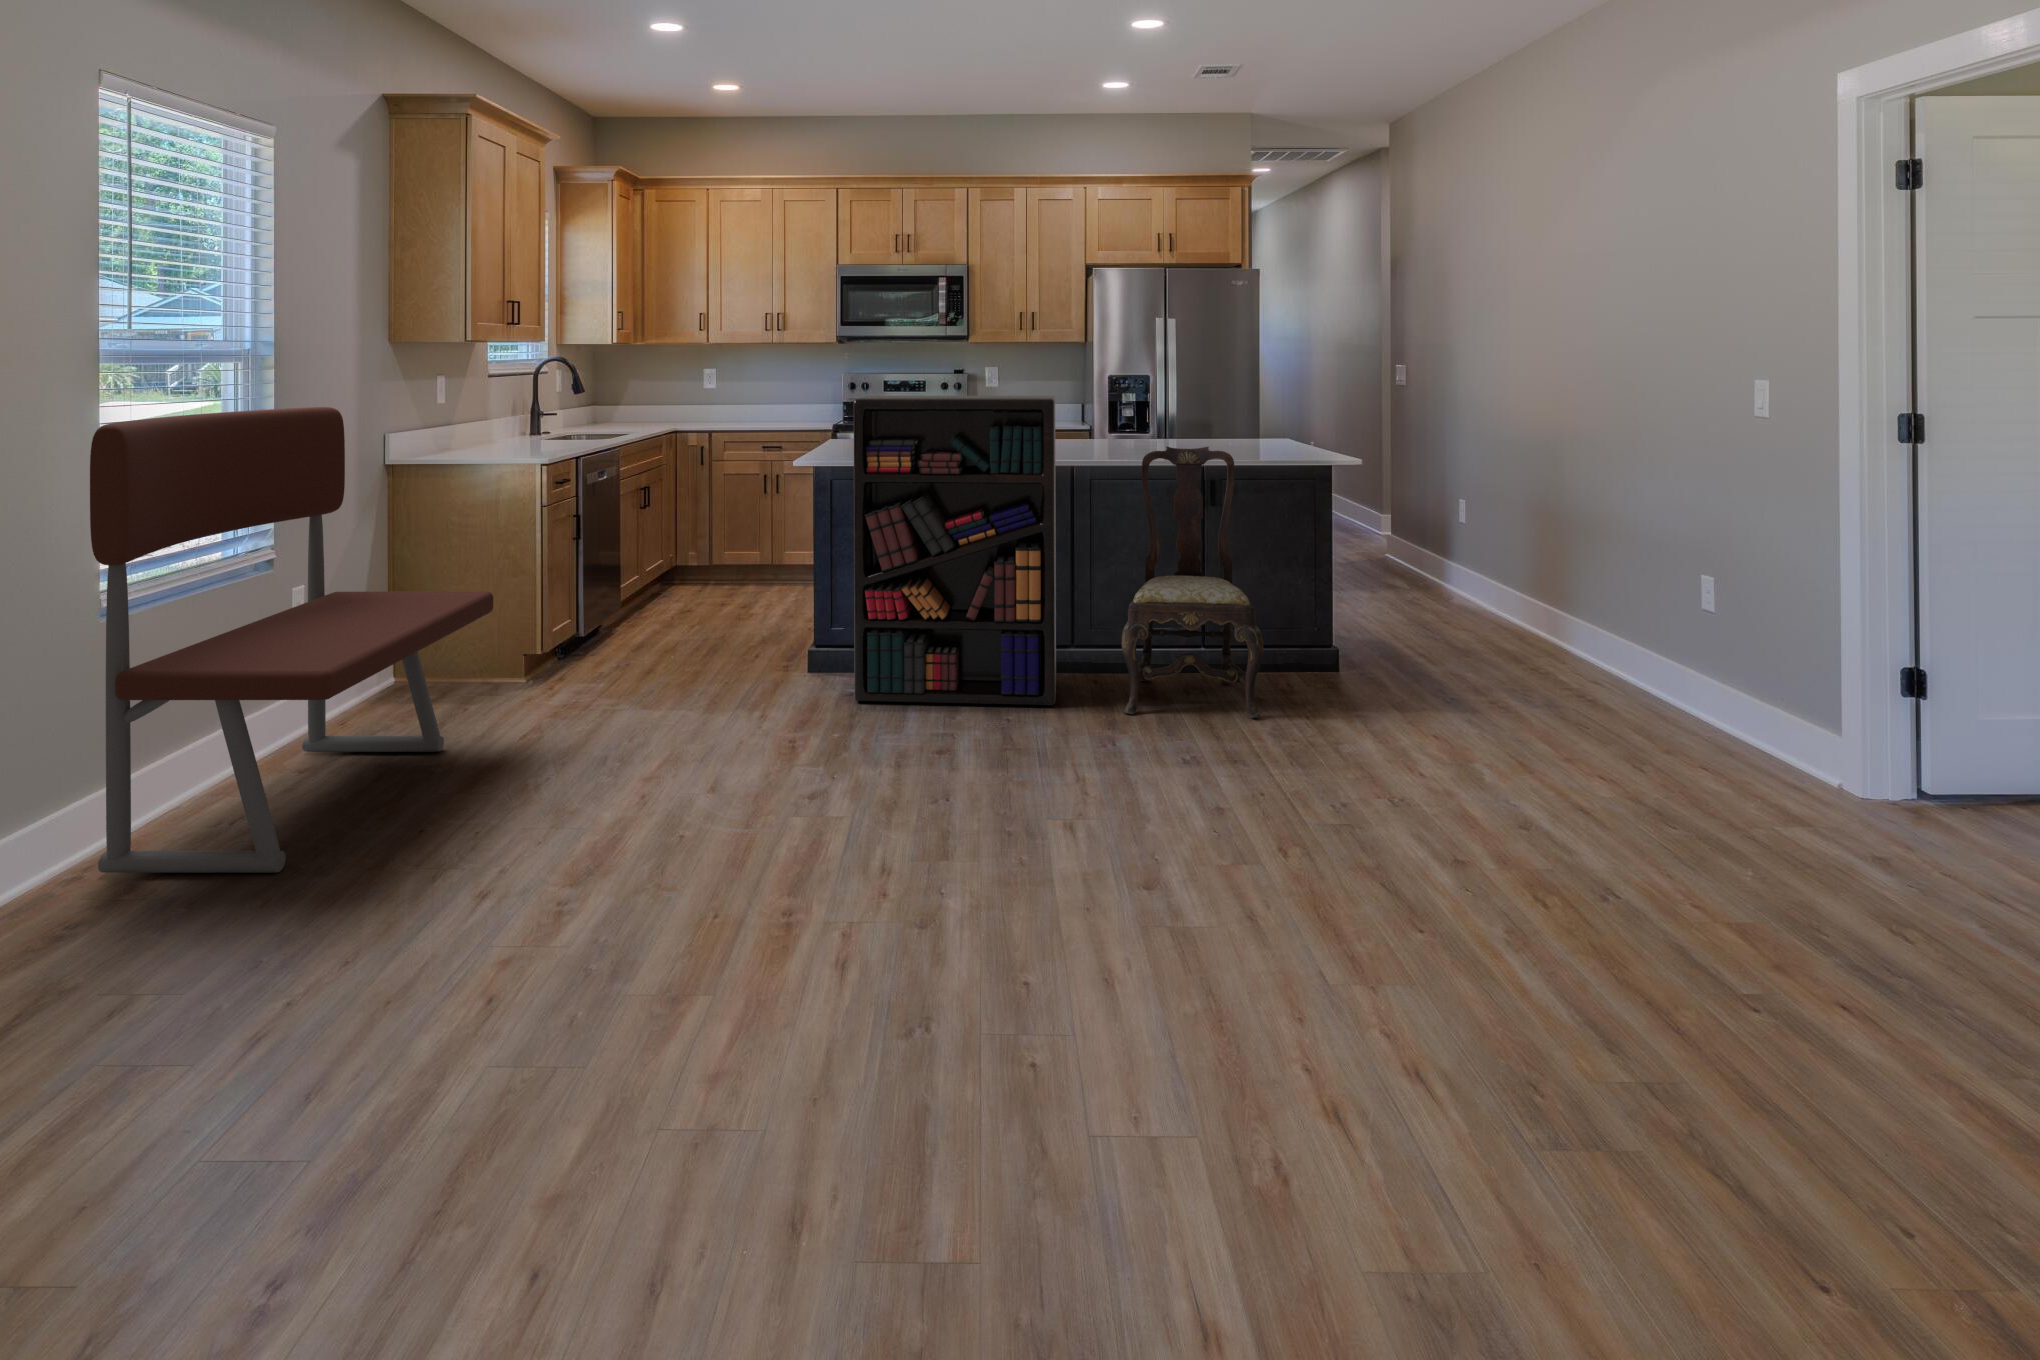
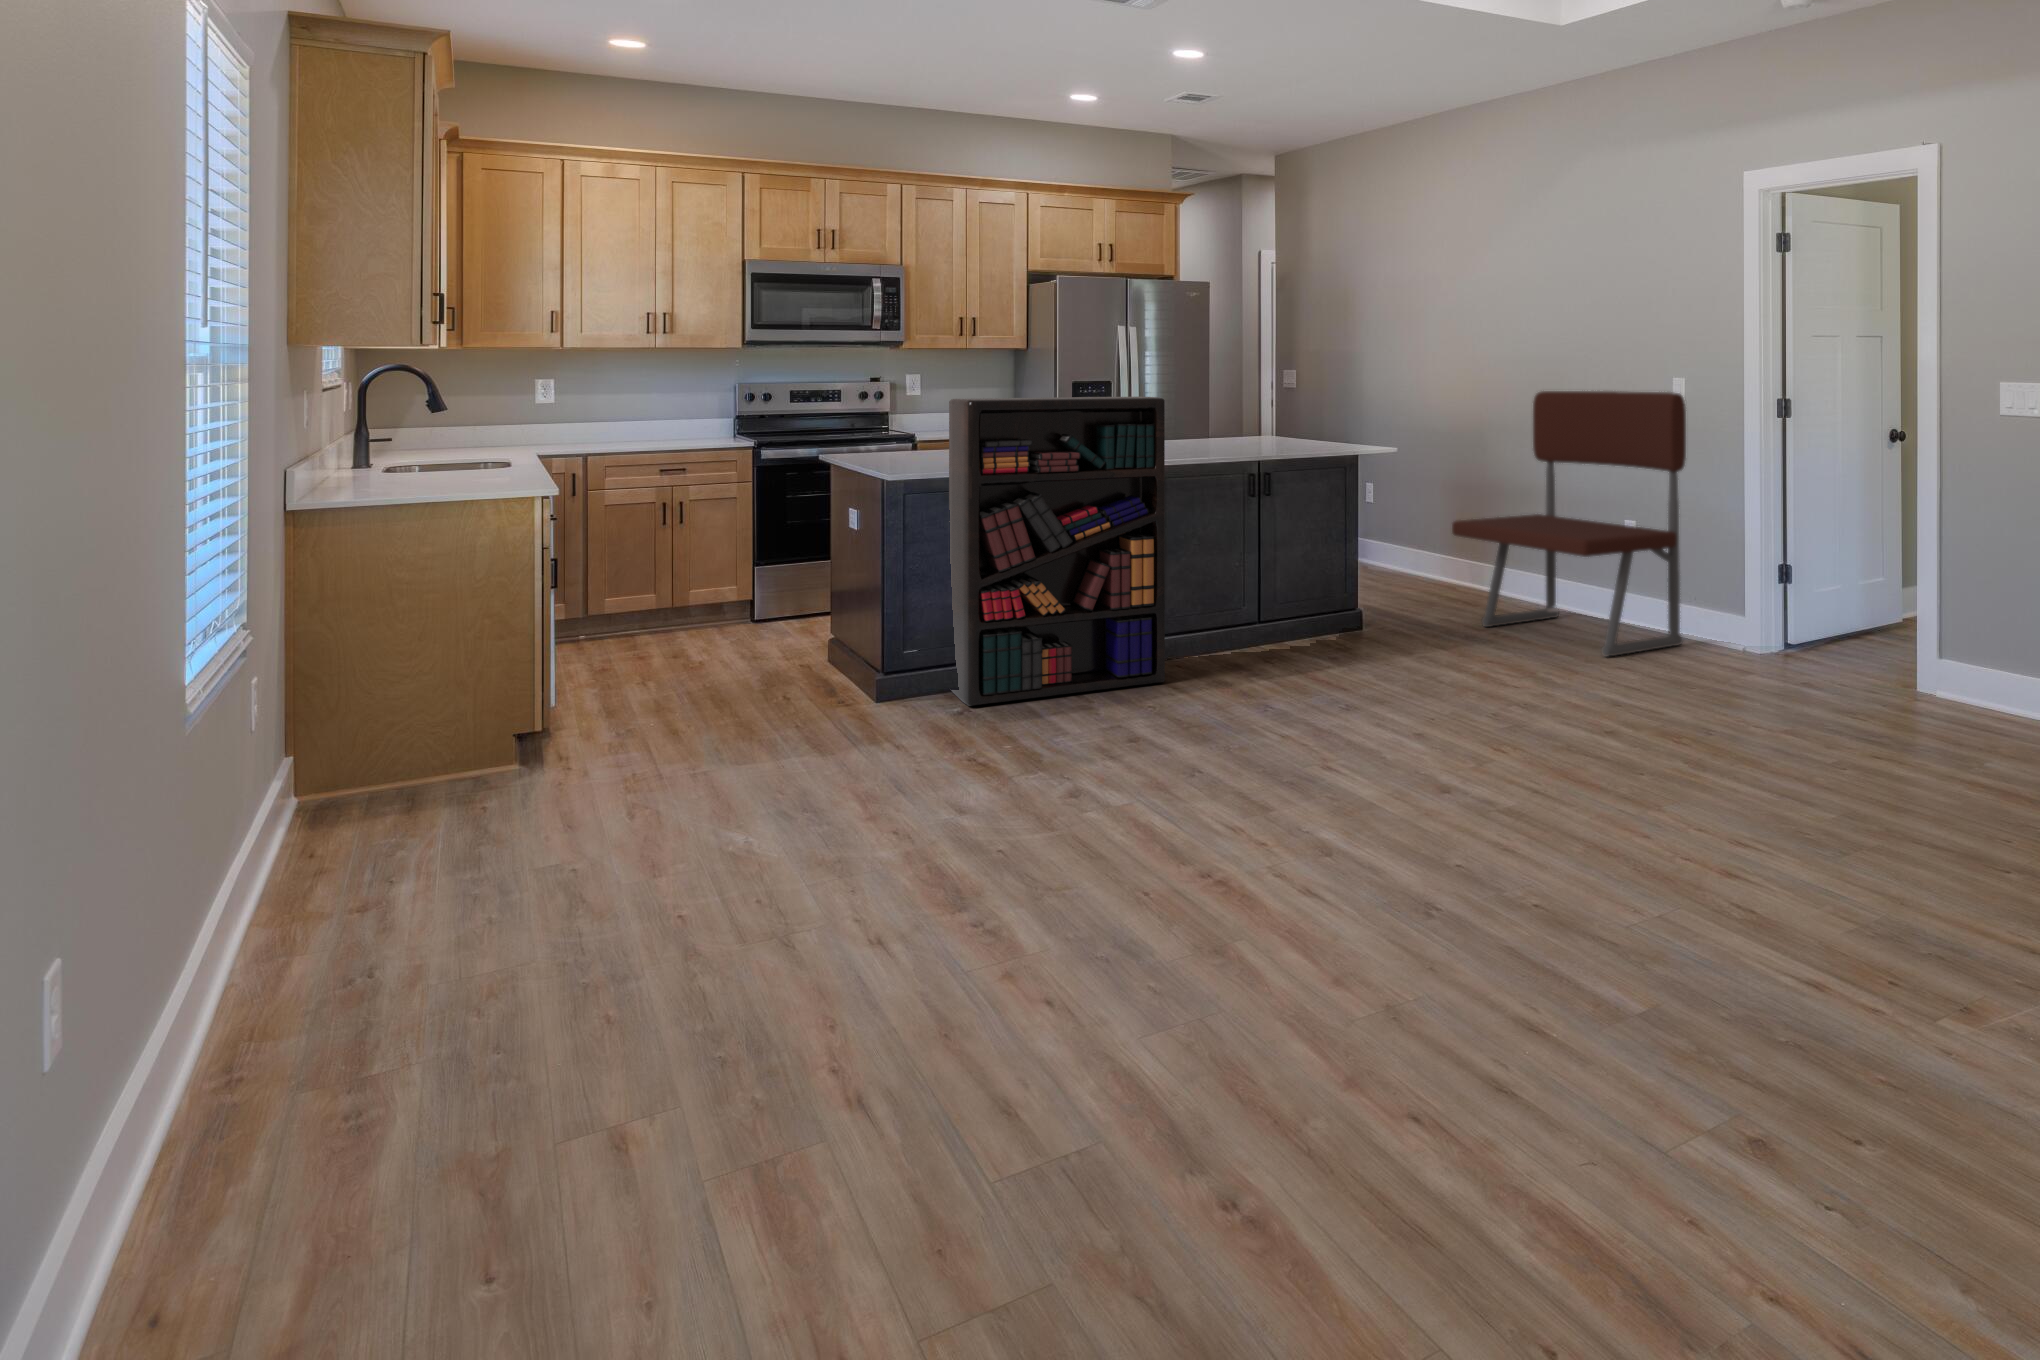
bench: present [90,407,493,873] -> present [1452,391,1686,657]
dining chair: present [1122,447,1263,718] -> none [1214,441,1344,678]

